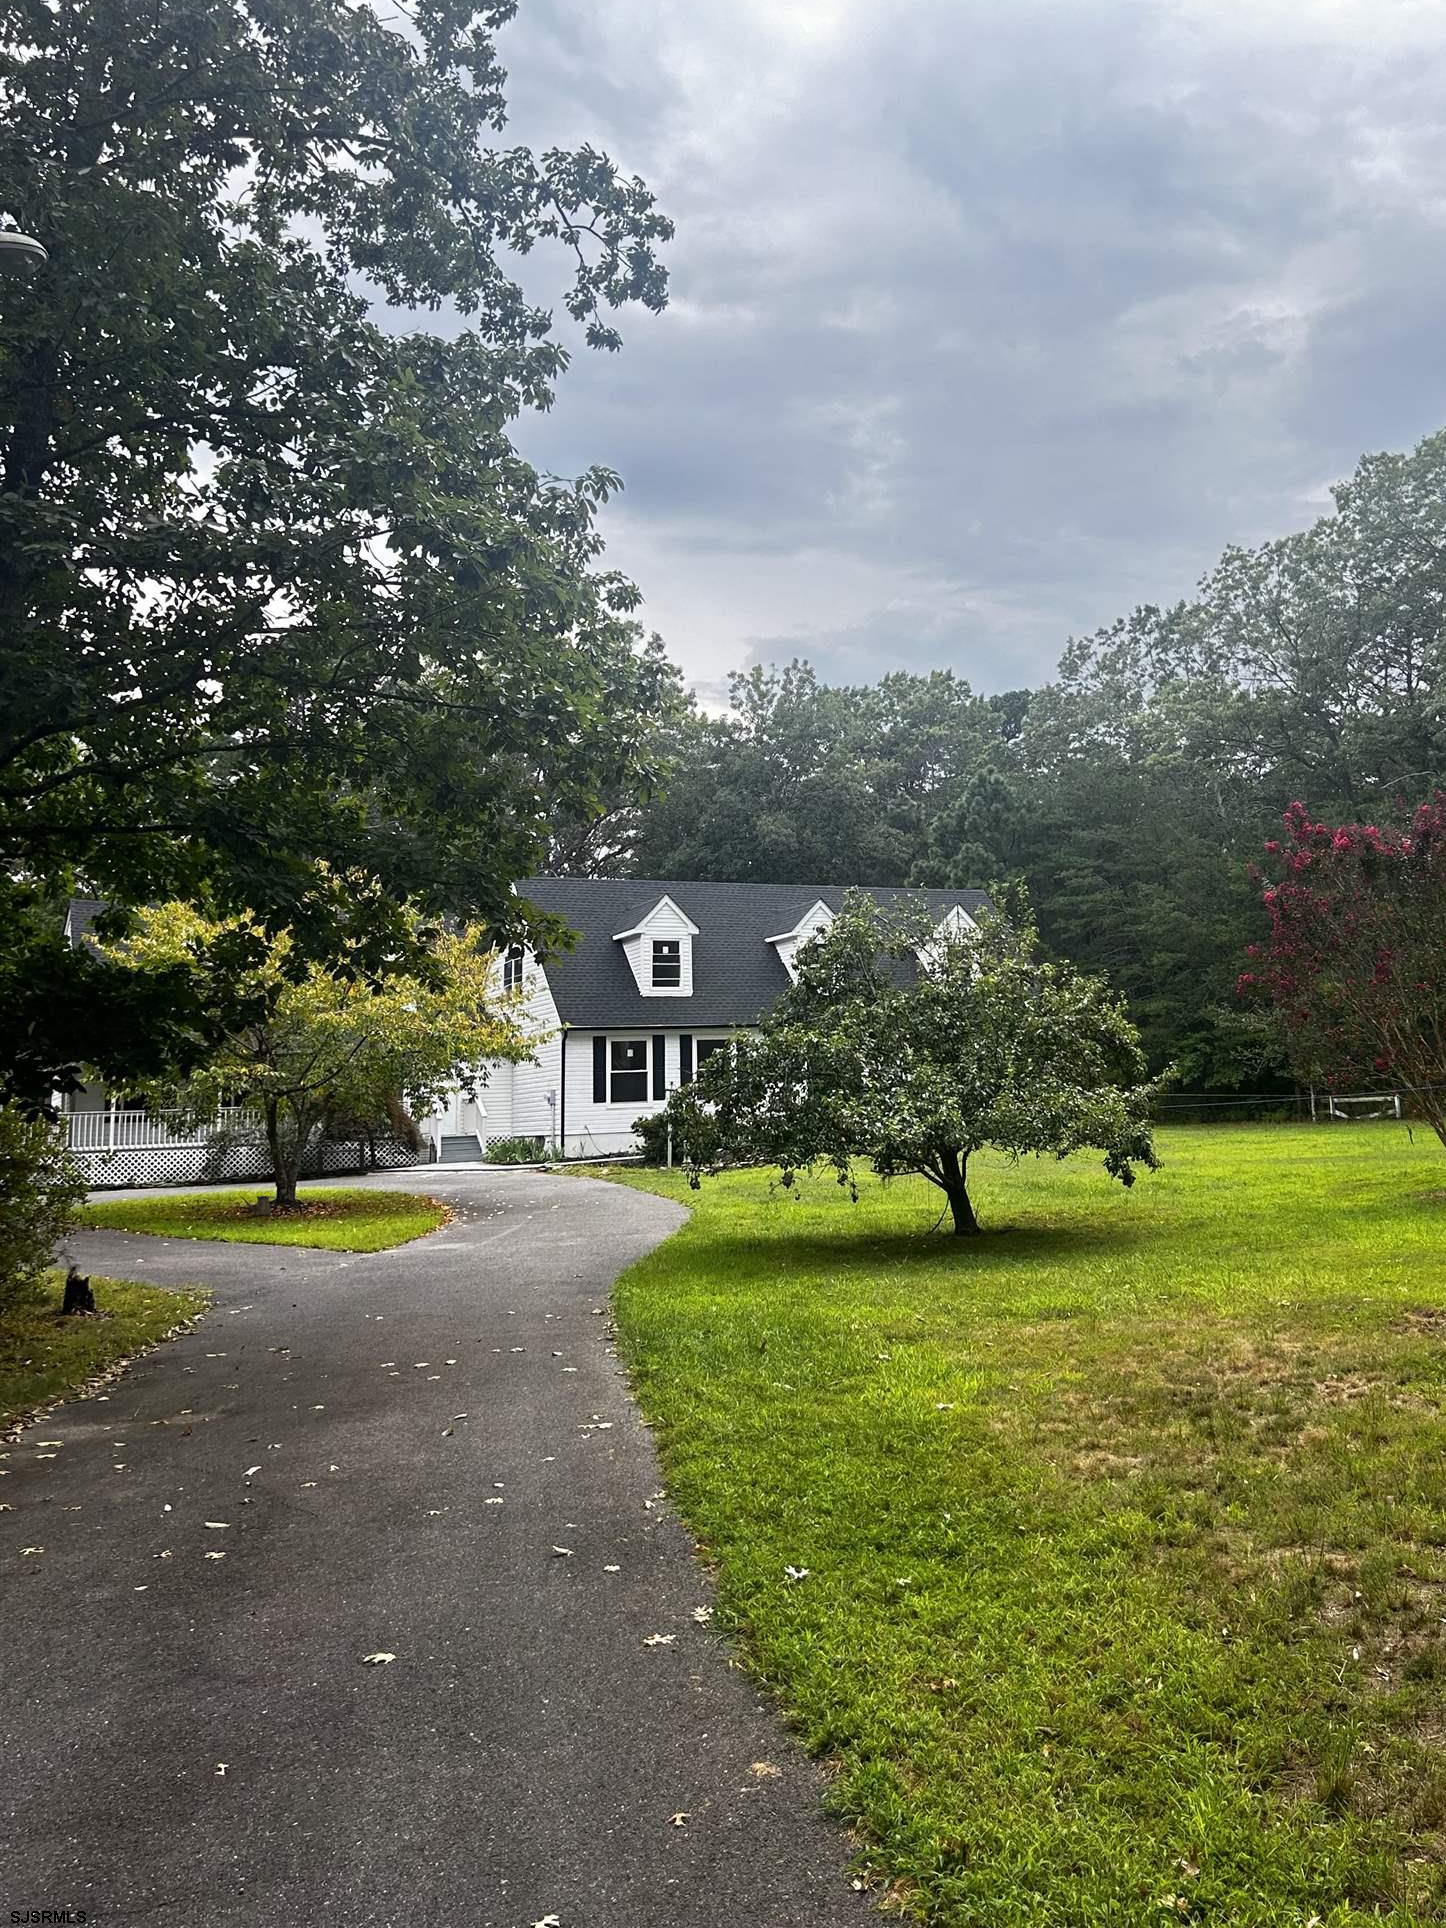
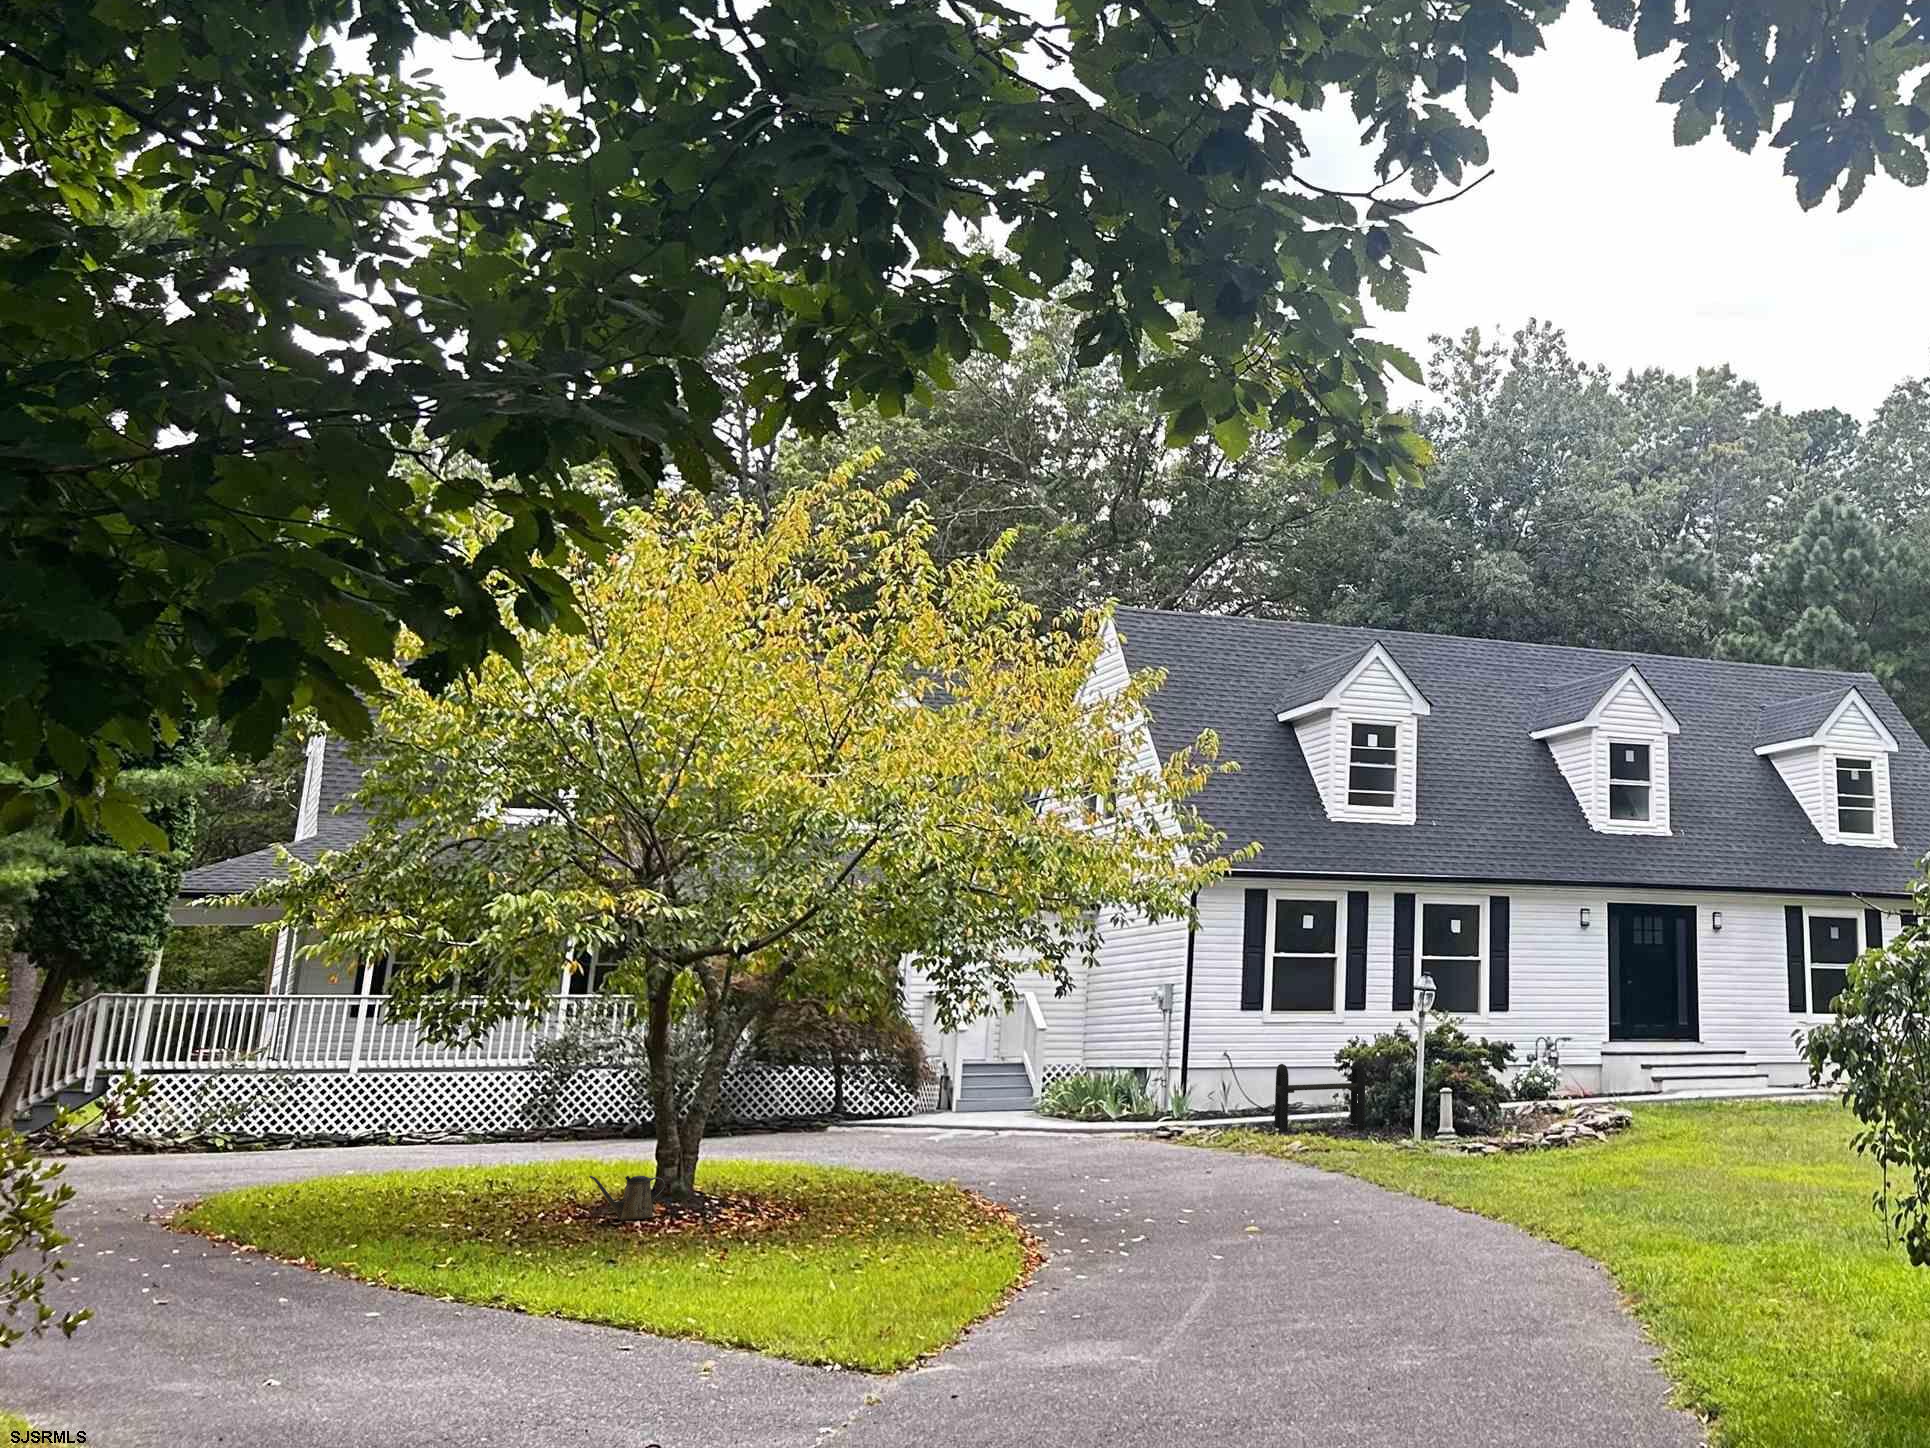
bench: present [317,1139,364,1174] -> present [1274,1061,1365,1132]

